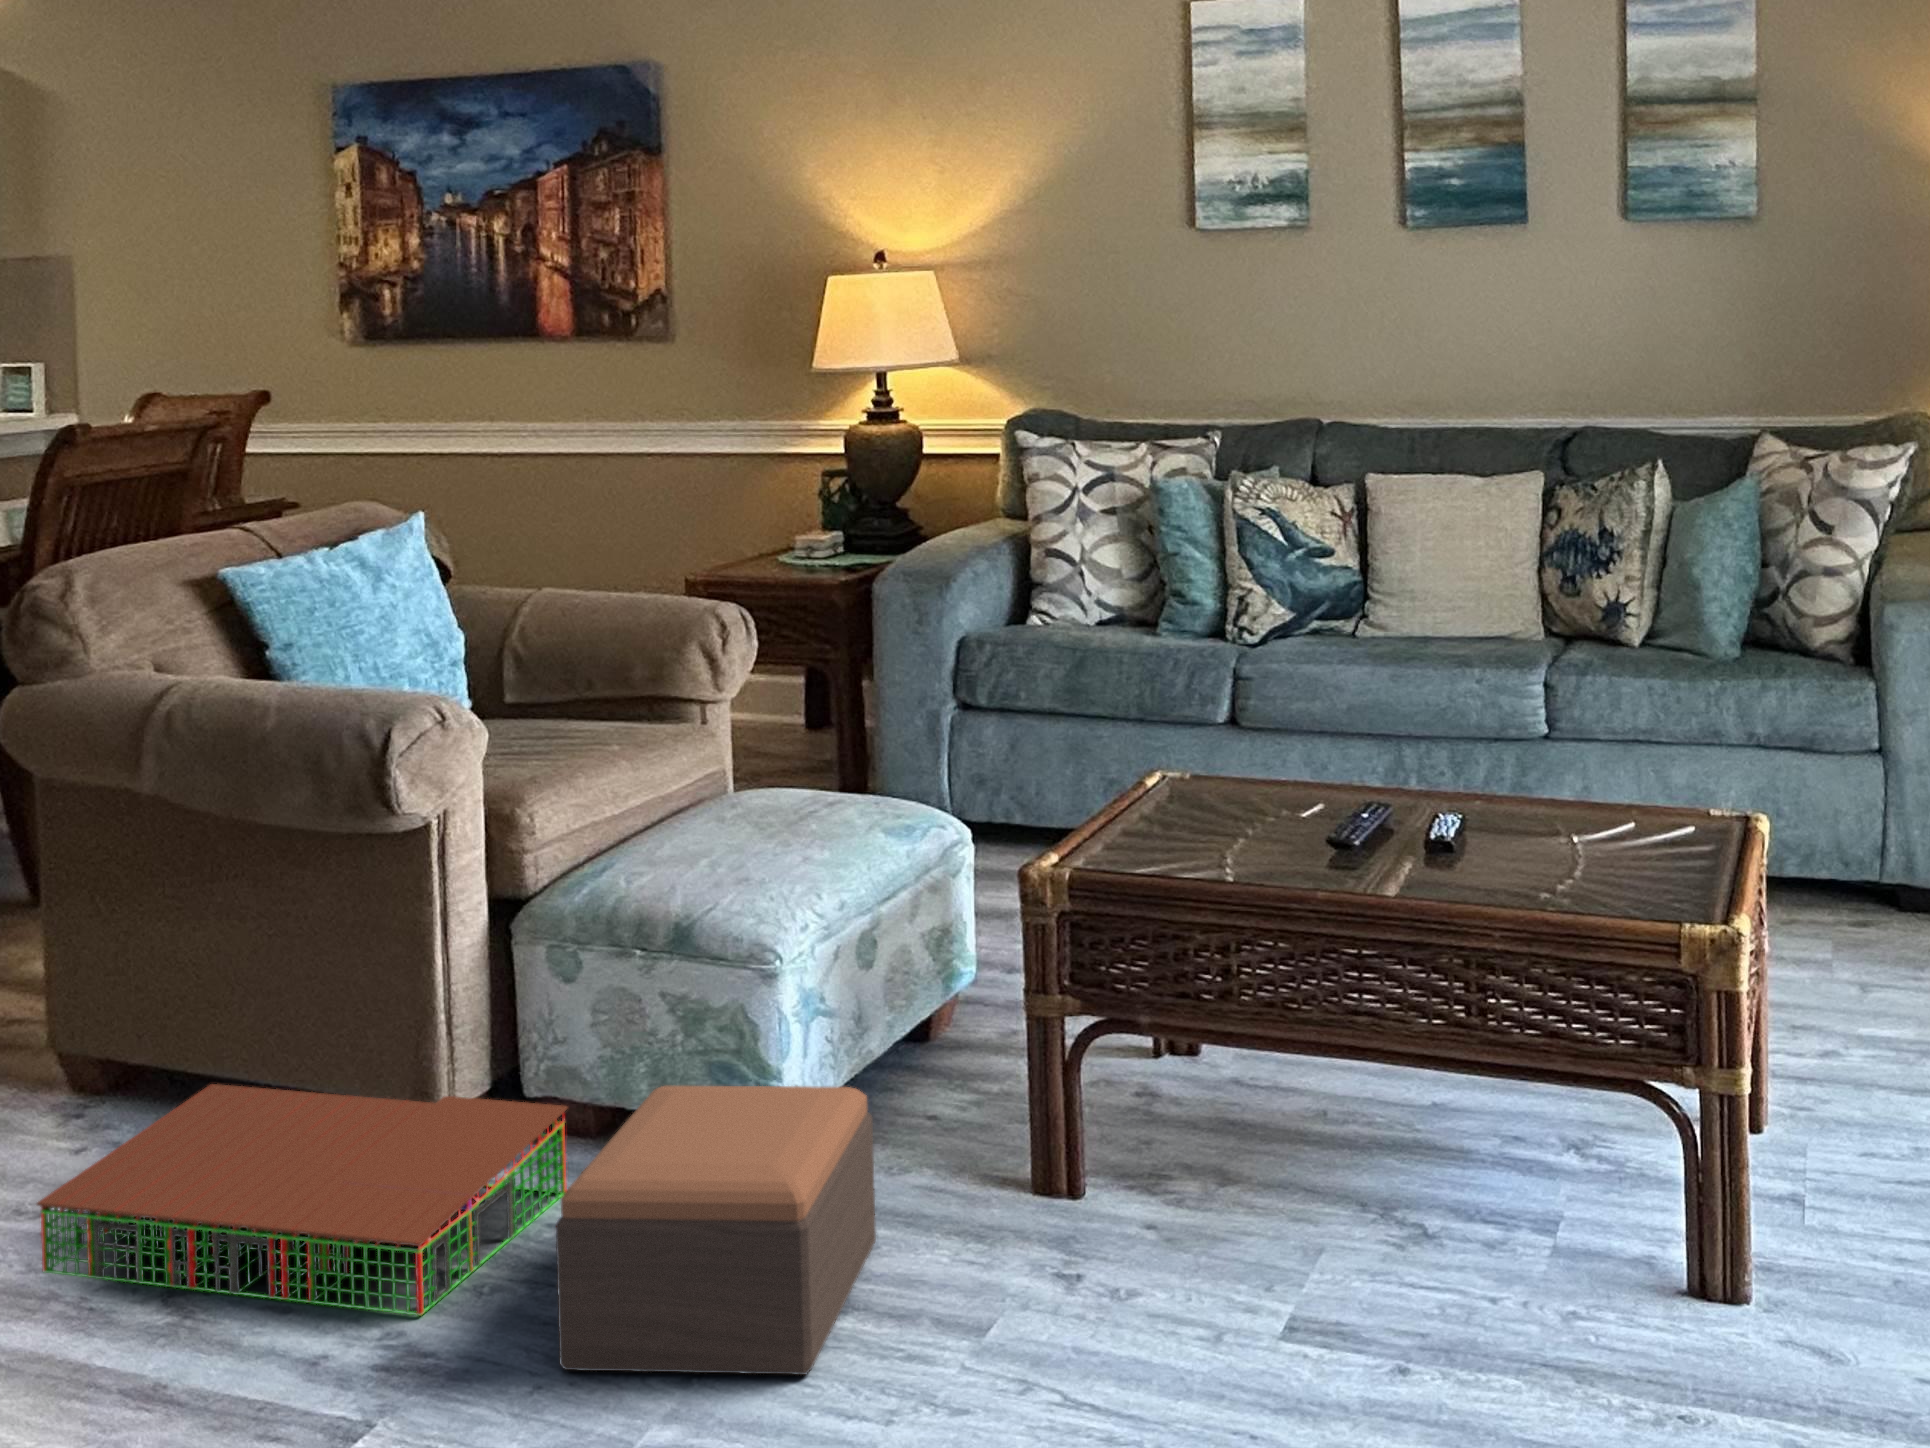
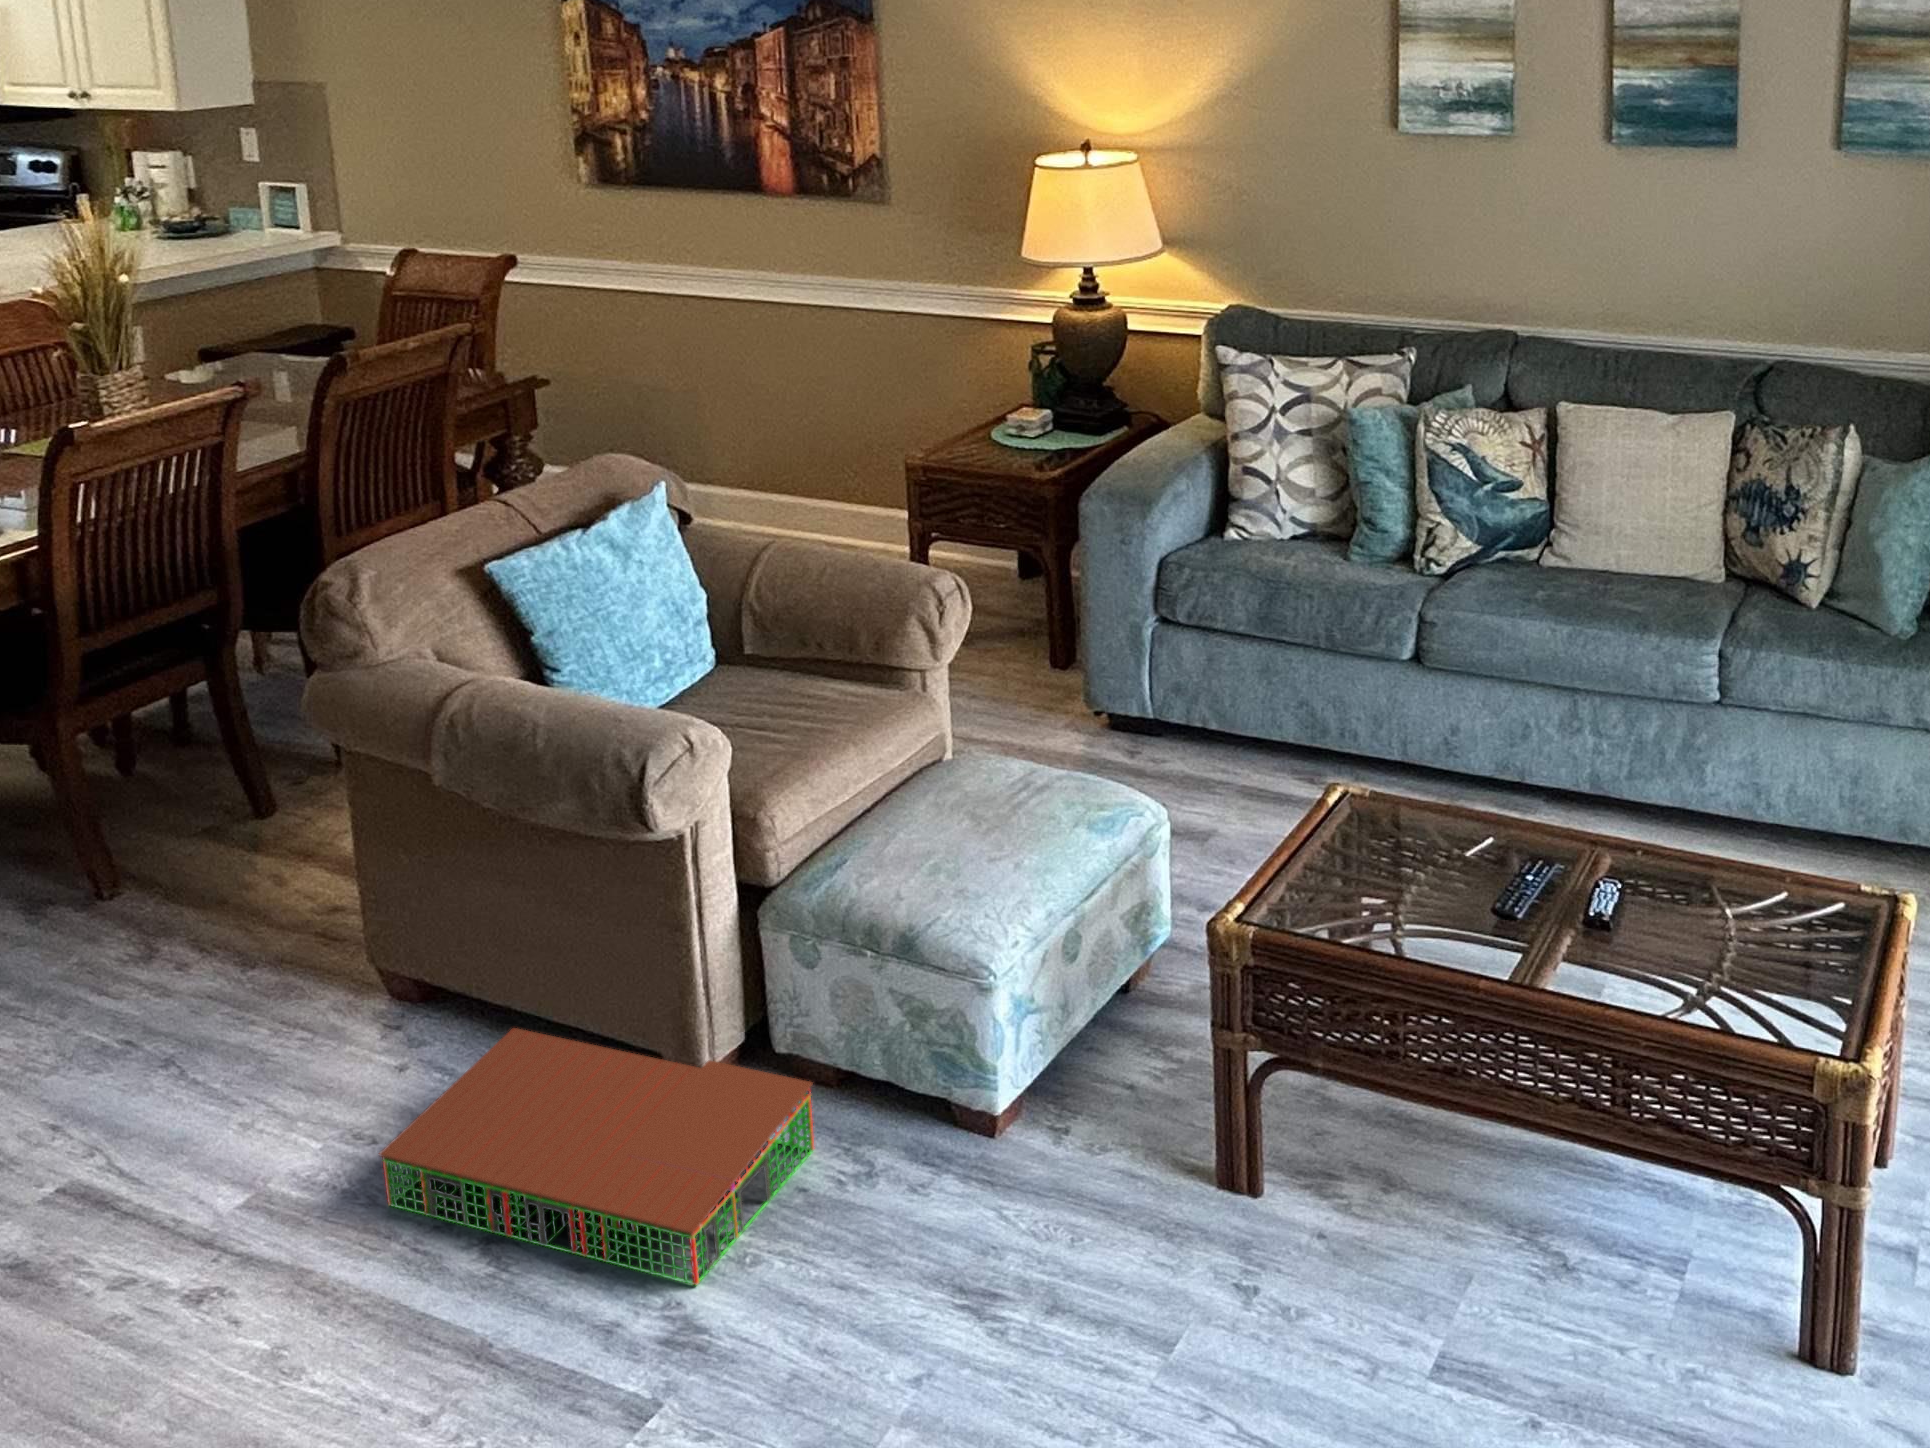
footstool: present [556,1086,876,1375] -> none [804,1098,1078,1385]

